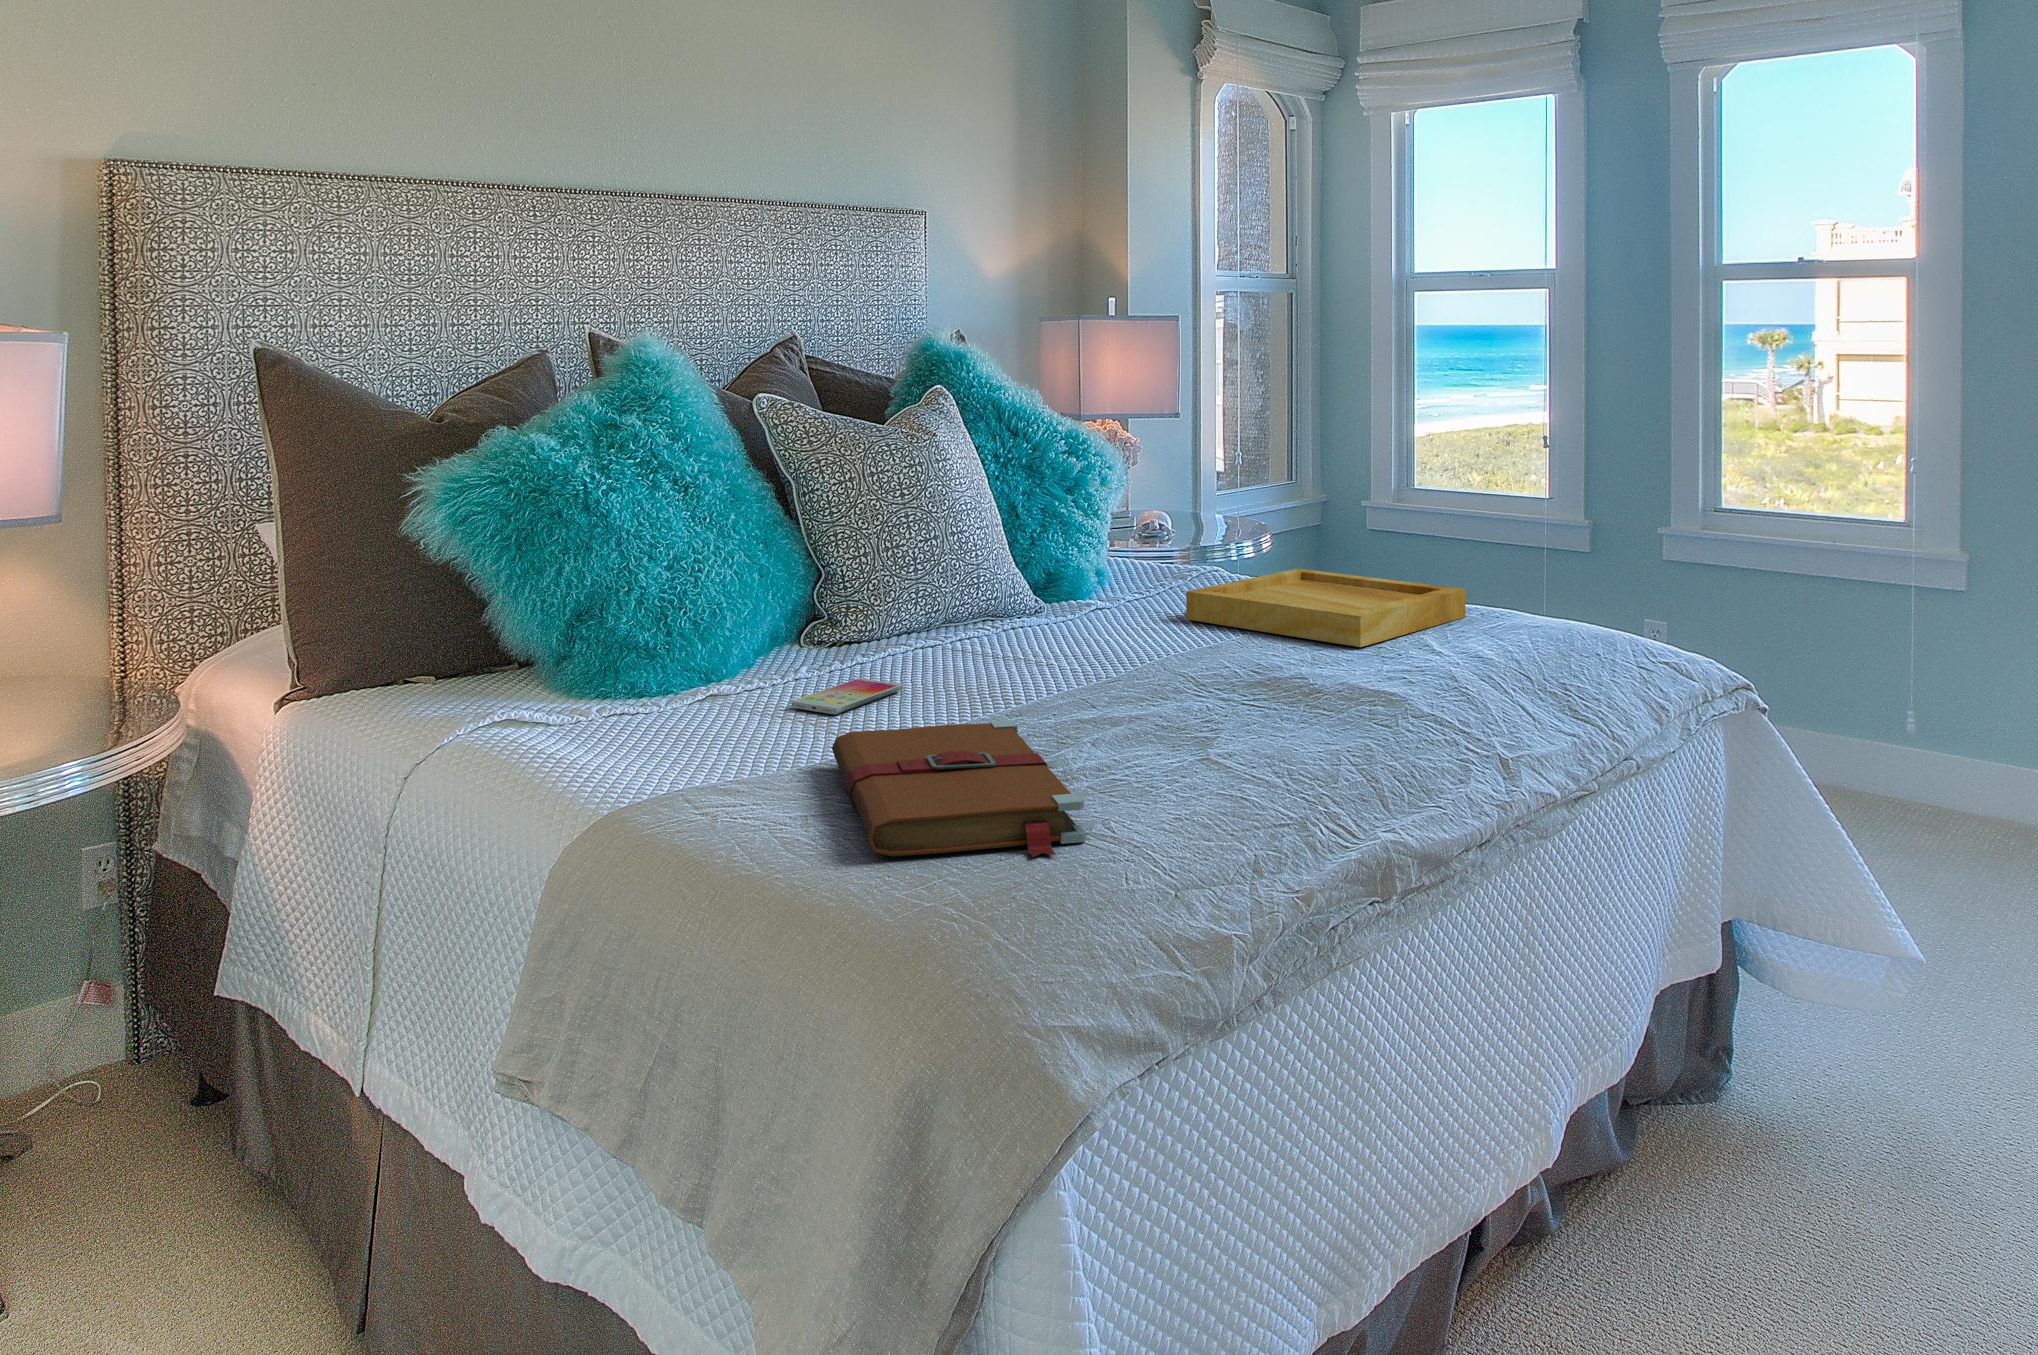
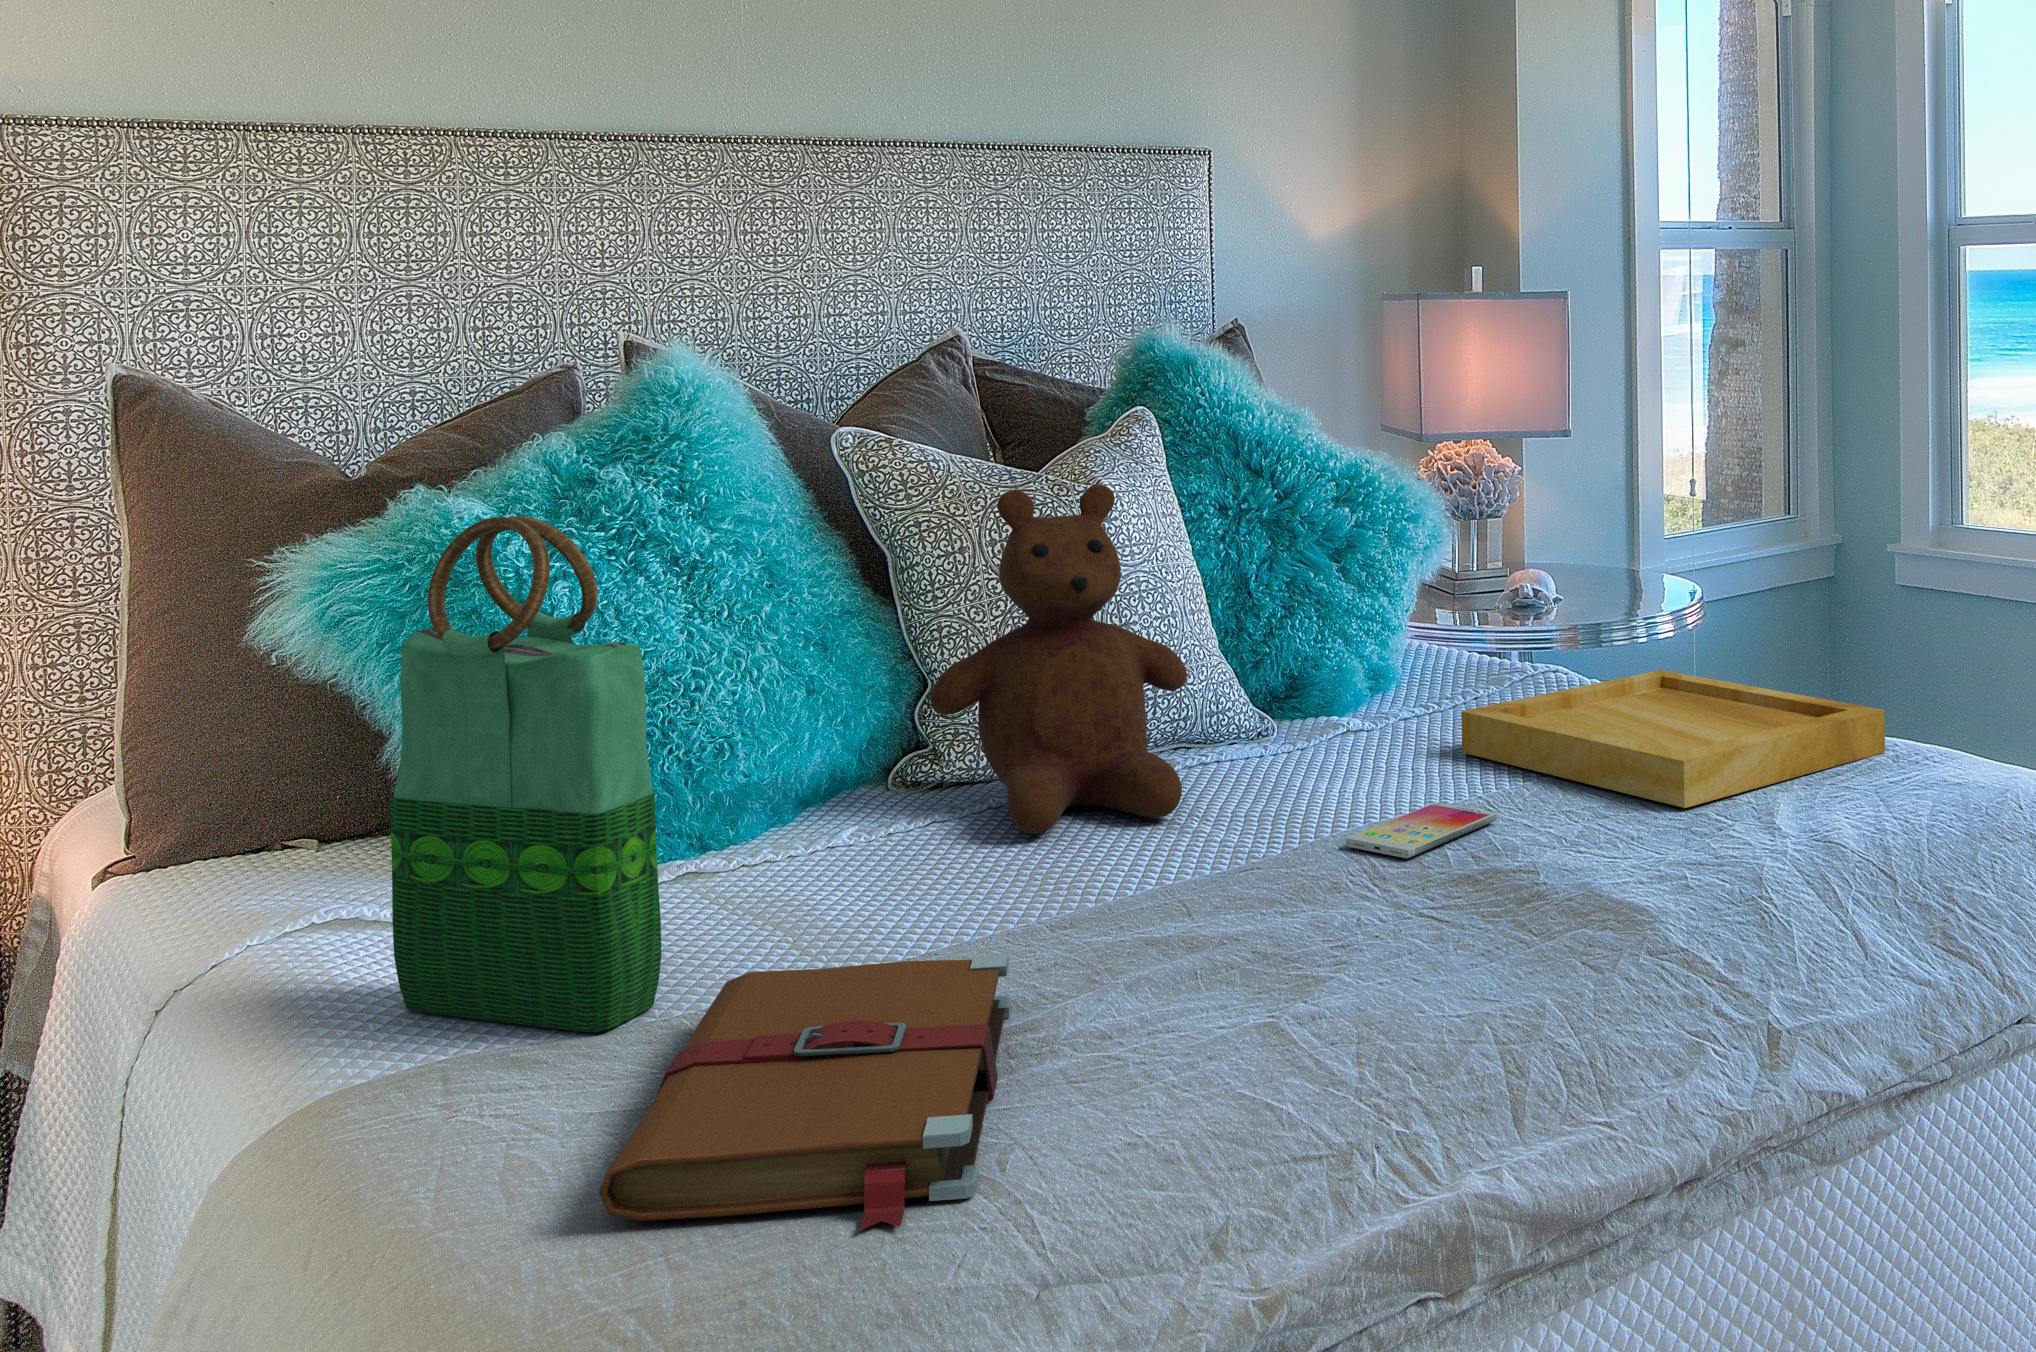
teddy bear: none [853,434,1030,666] -> present [930,485,1187,834]
tote bag: none [597,435,782,772] -> present [389,516,661,1032]
smartphone: present [791,678,903,714] -> present [1346,802,1497,858]

